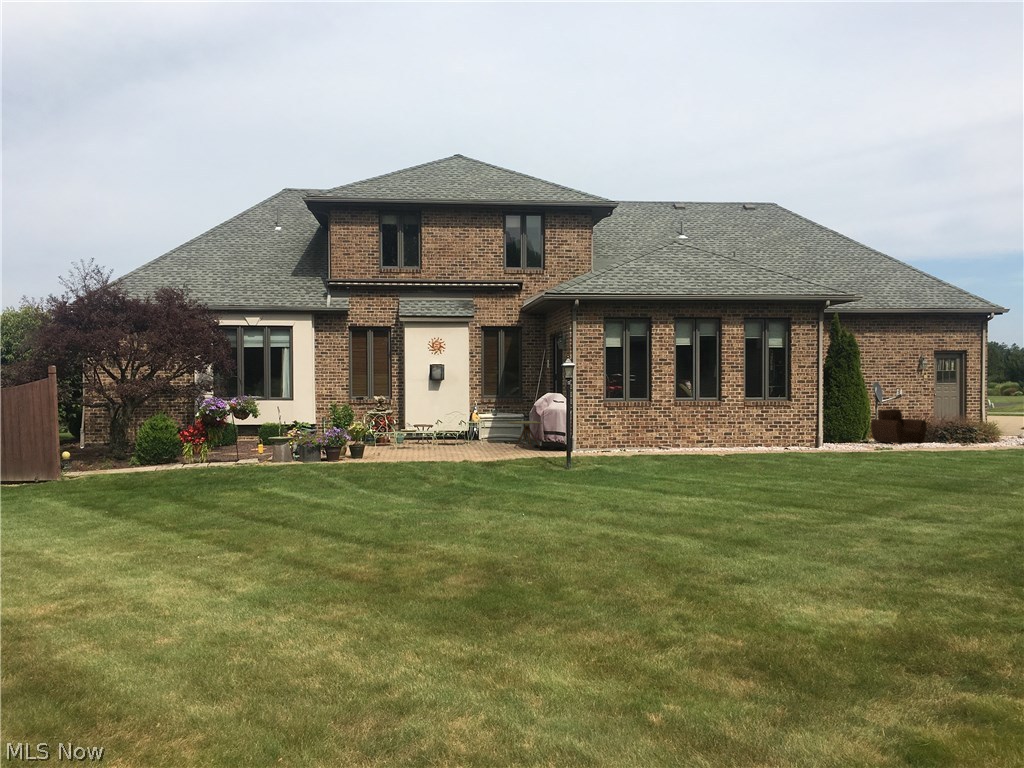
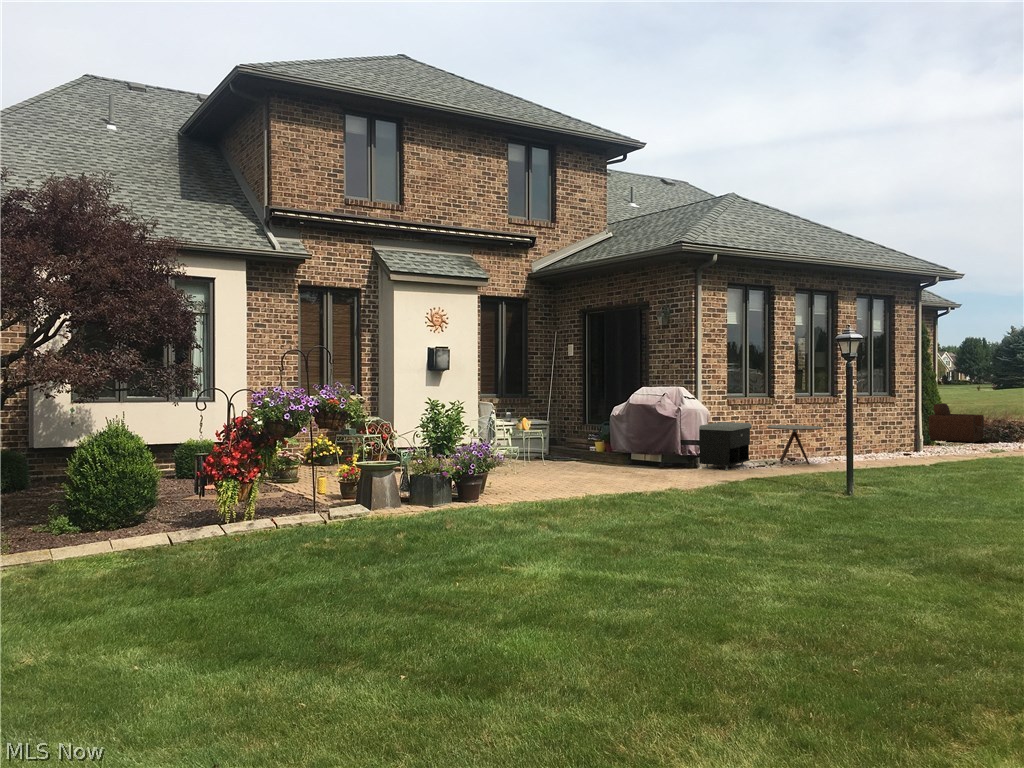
storage bench: none [567,418,612,450] -> present [699,422,752,470]
round table: present [508,421,542,448] -> present [767,425,823,464]

